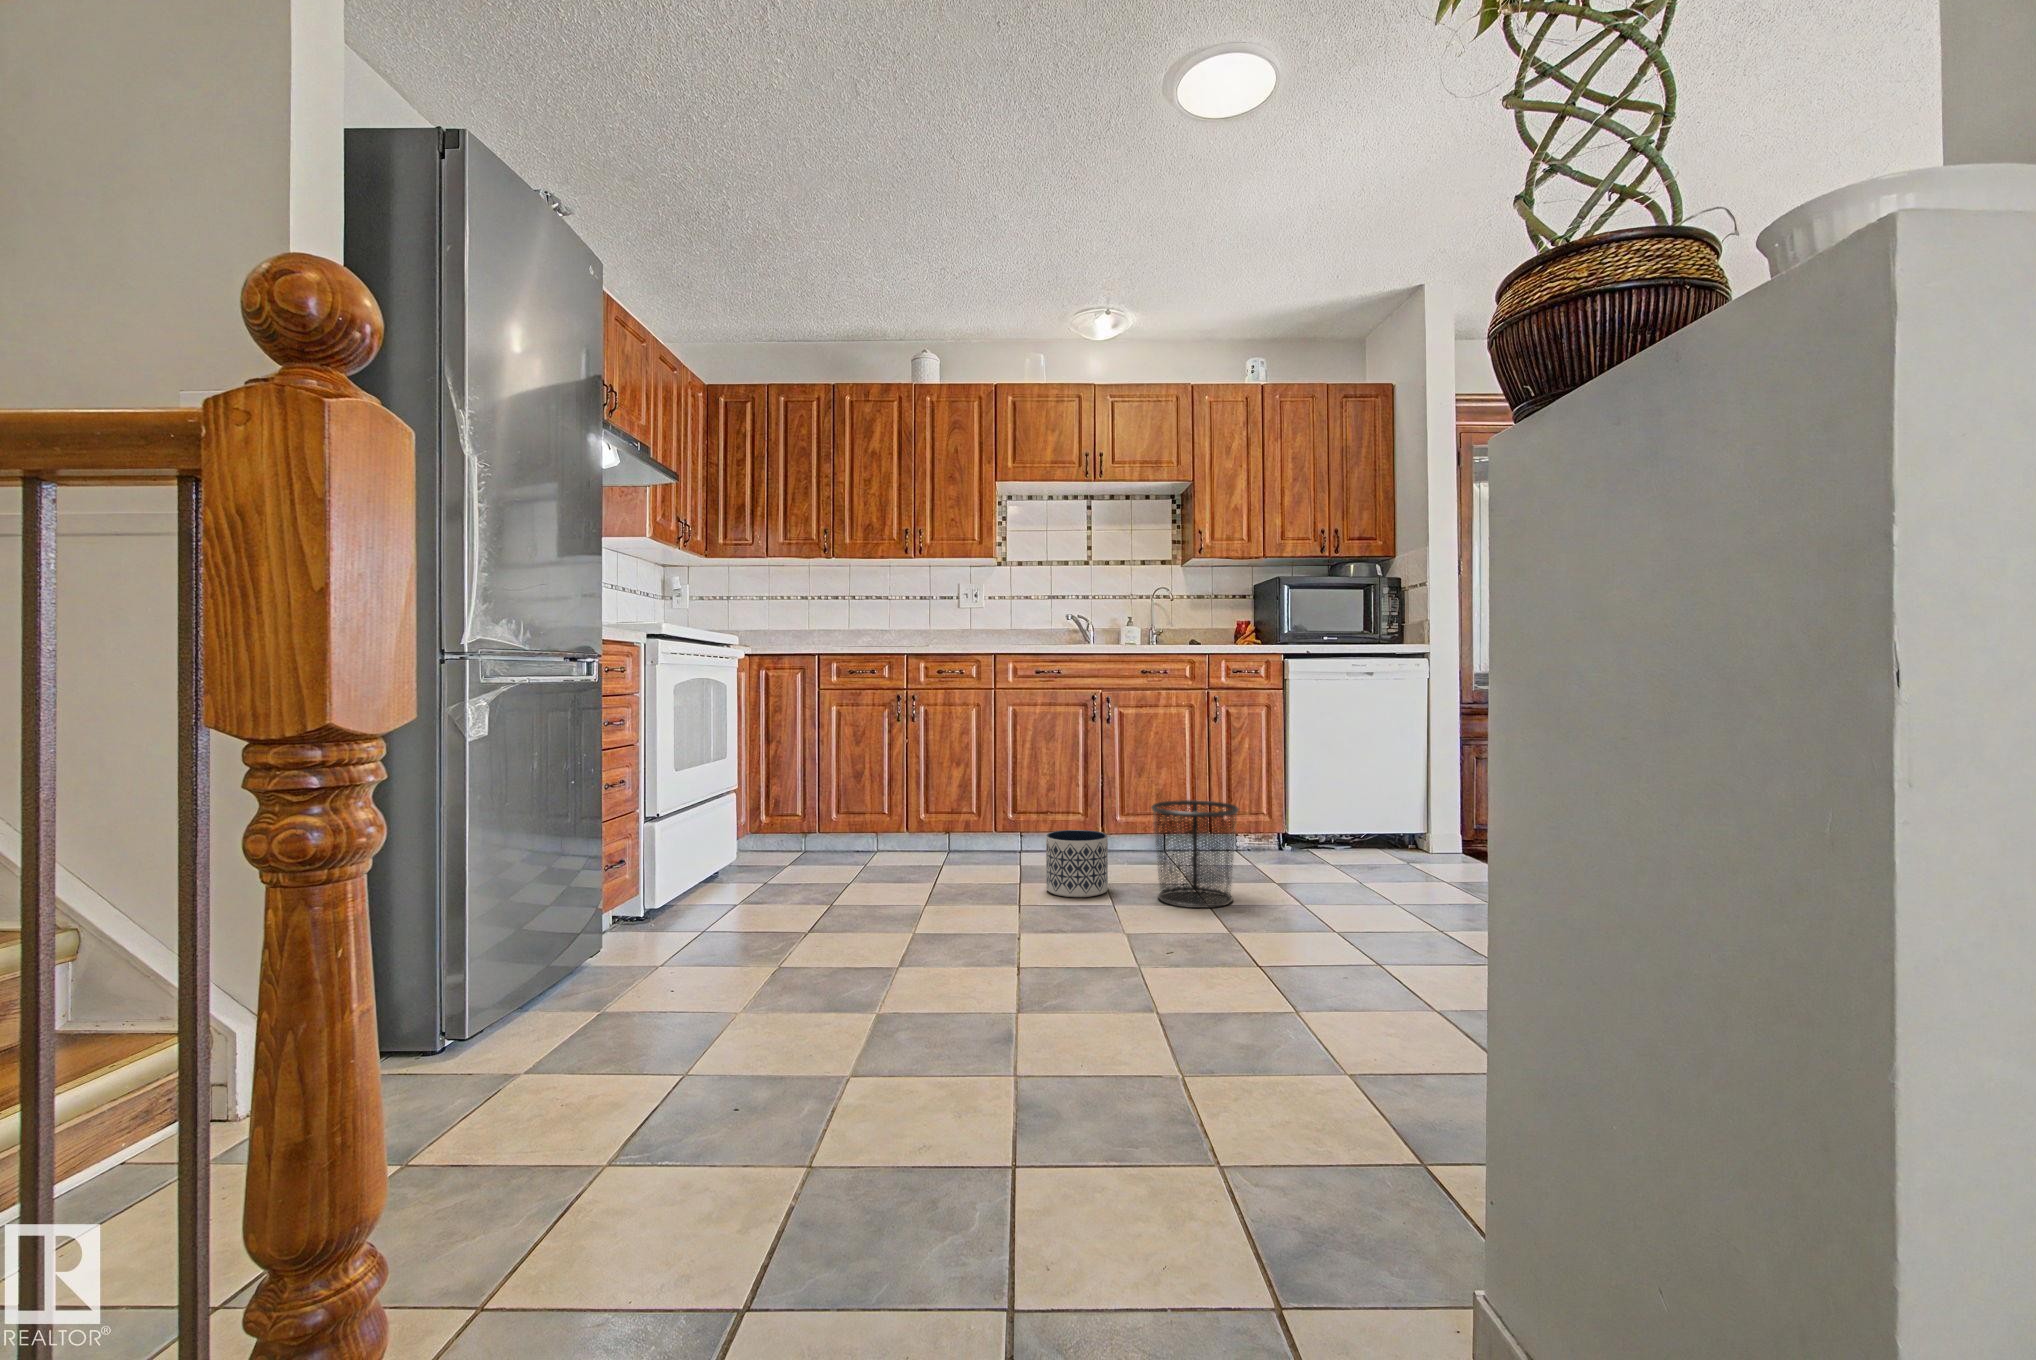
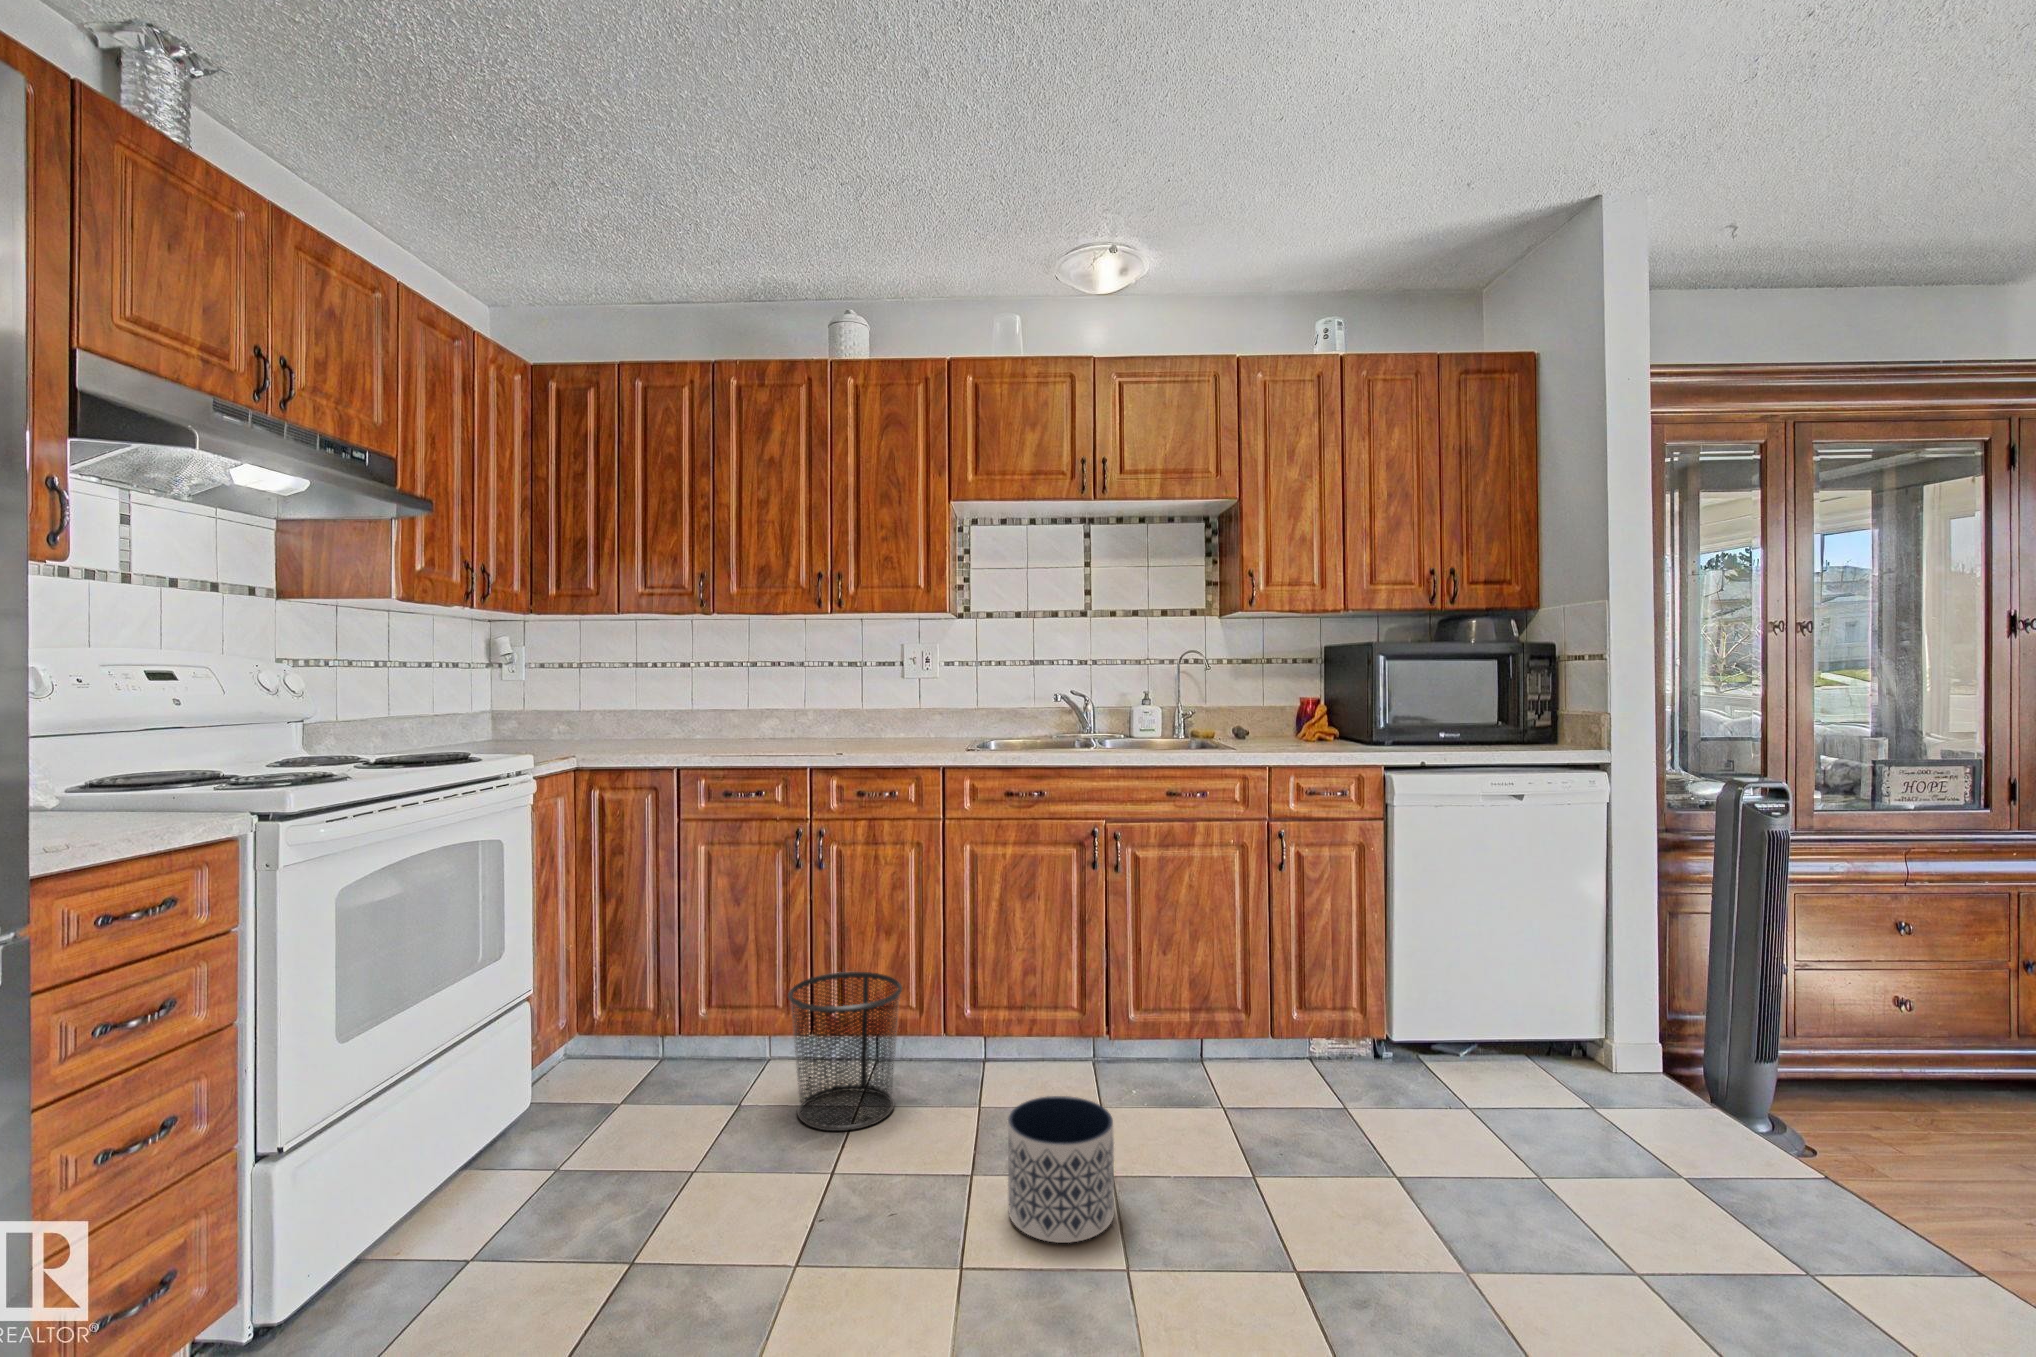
waste bin: present [1151,800,1239,908] -> present [788,972,902,1131]

